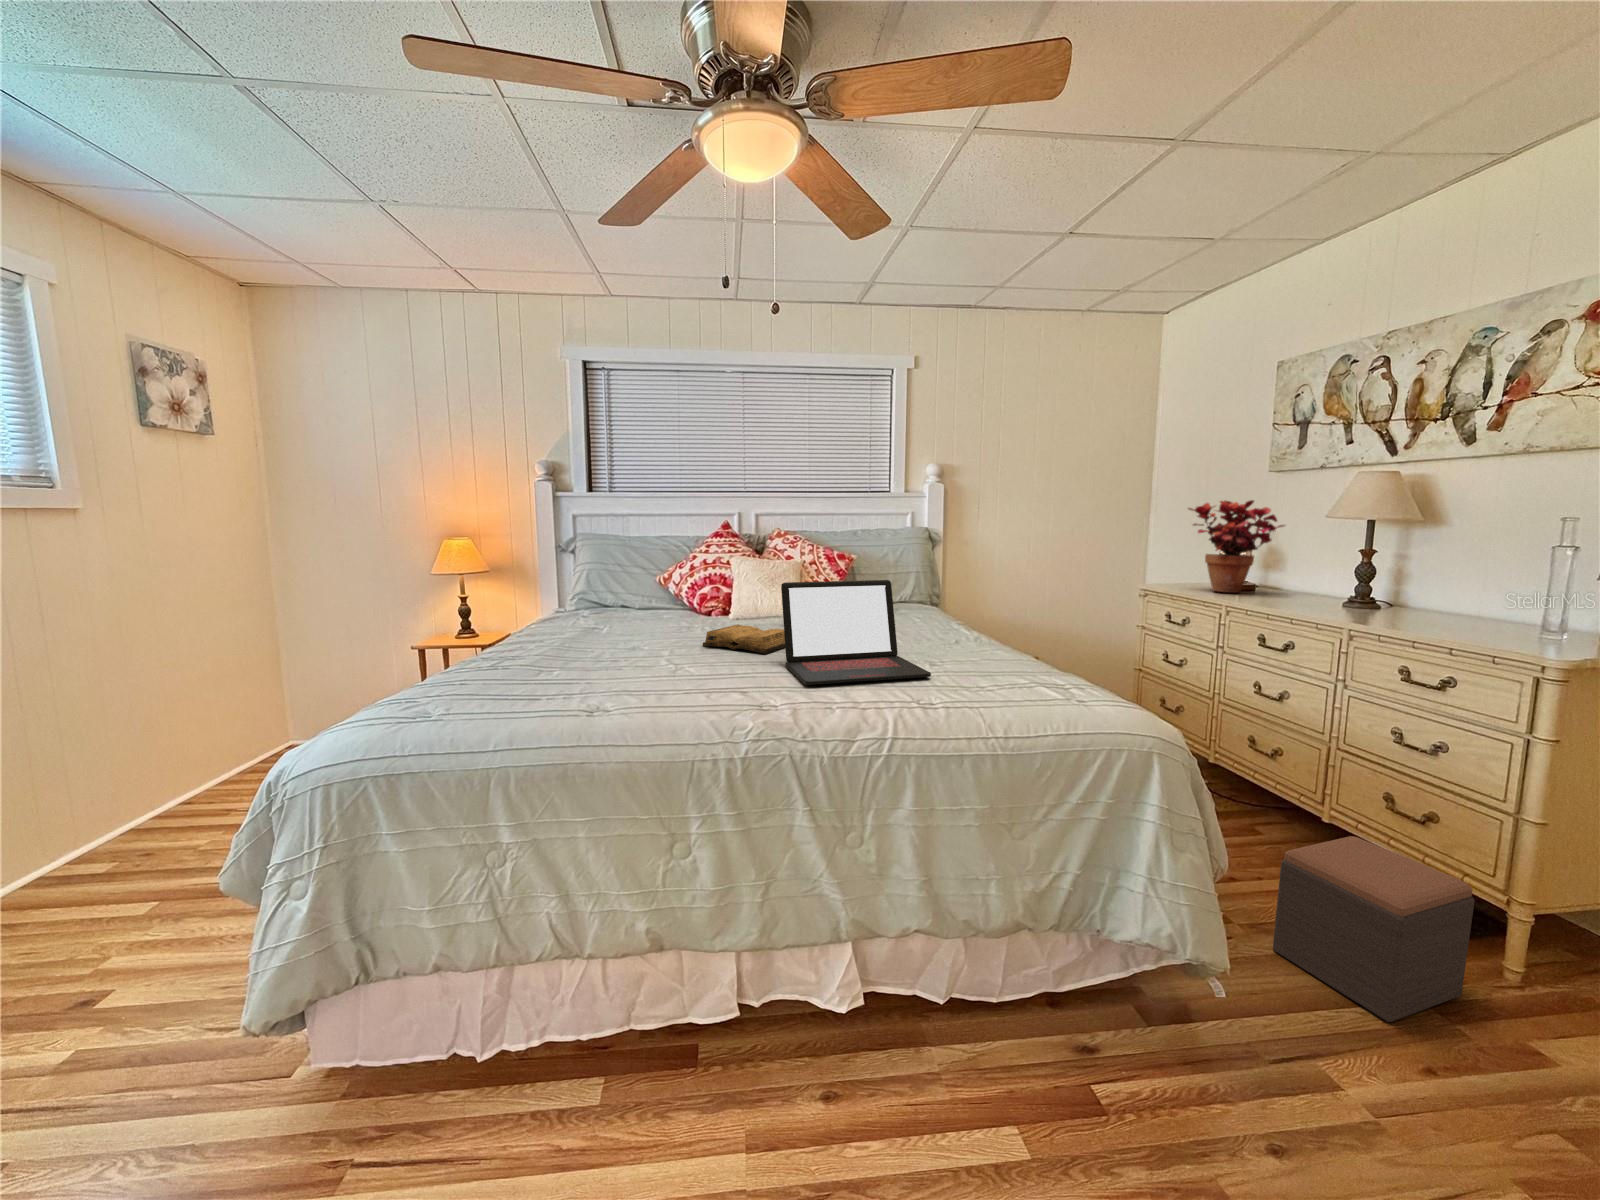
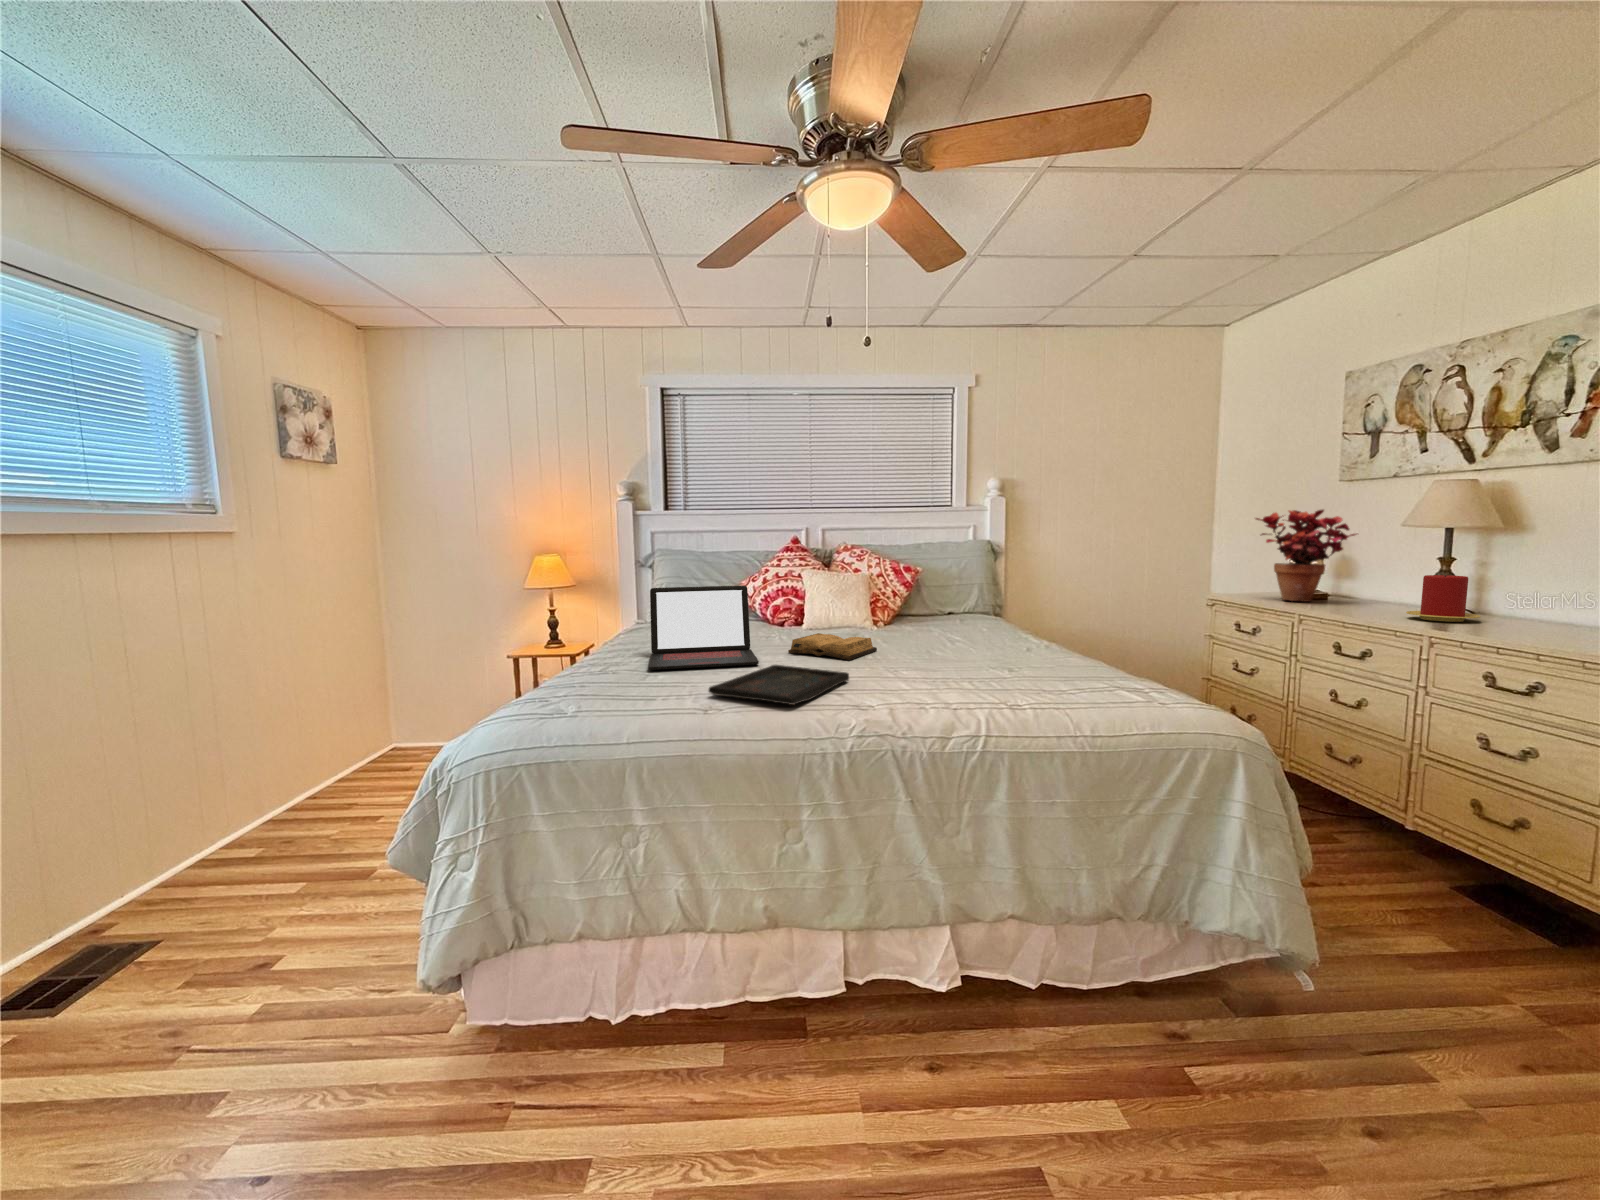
candle: none [1328,568,1398,614] -> present [1406,575,1480,622]
laptop: present [781,580,931,685] -> present [648,585,759,670]
tray: none [596,660,757,706] -> present [709,665,849,705]
footstool: present [1273,836,1475,1022] -> none [1359,840,1571,1022]

